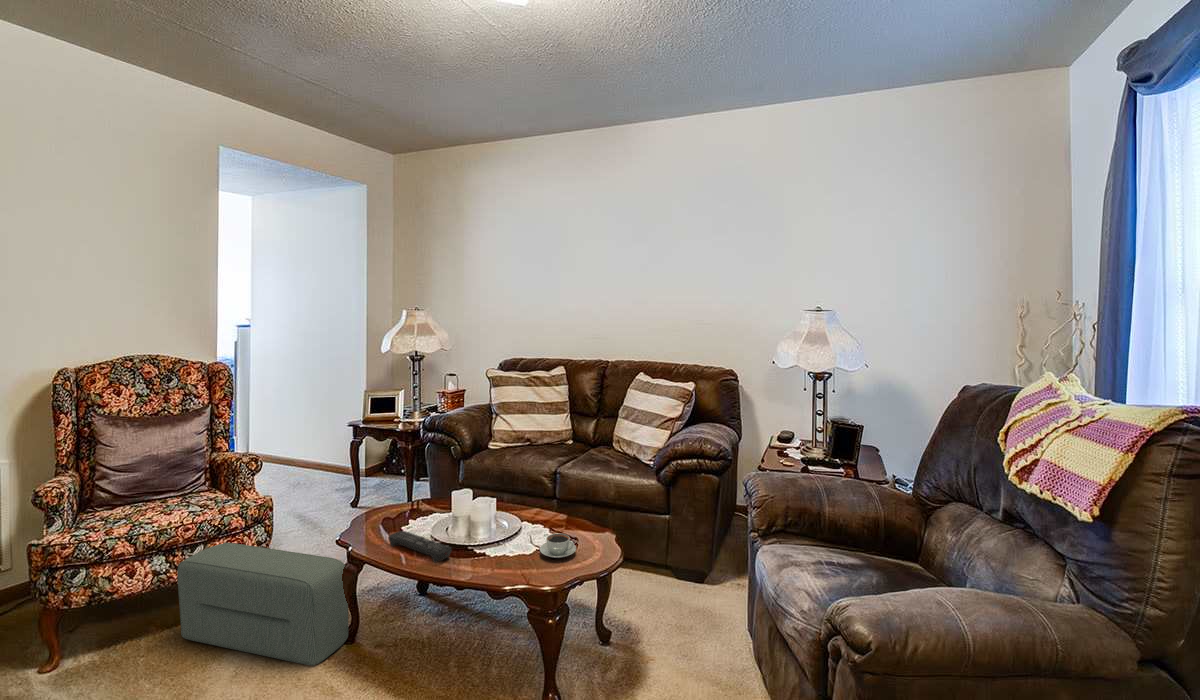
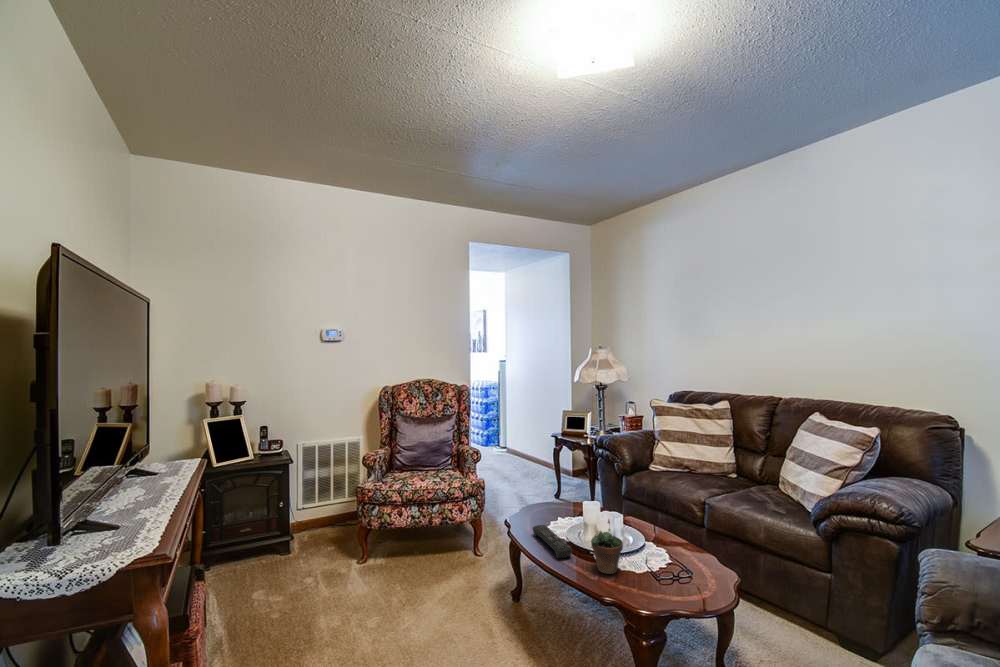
succulent plant: none [478,503,514,563] -> present [591,520,623,574]
coffee cup: present [540,533,576,558] -> none [648,561,685,587]
pouf: present [177,543,348,666] -> none [422,507,511,614]

